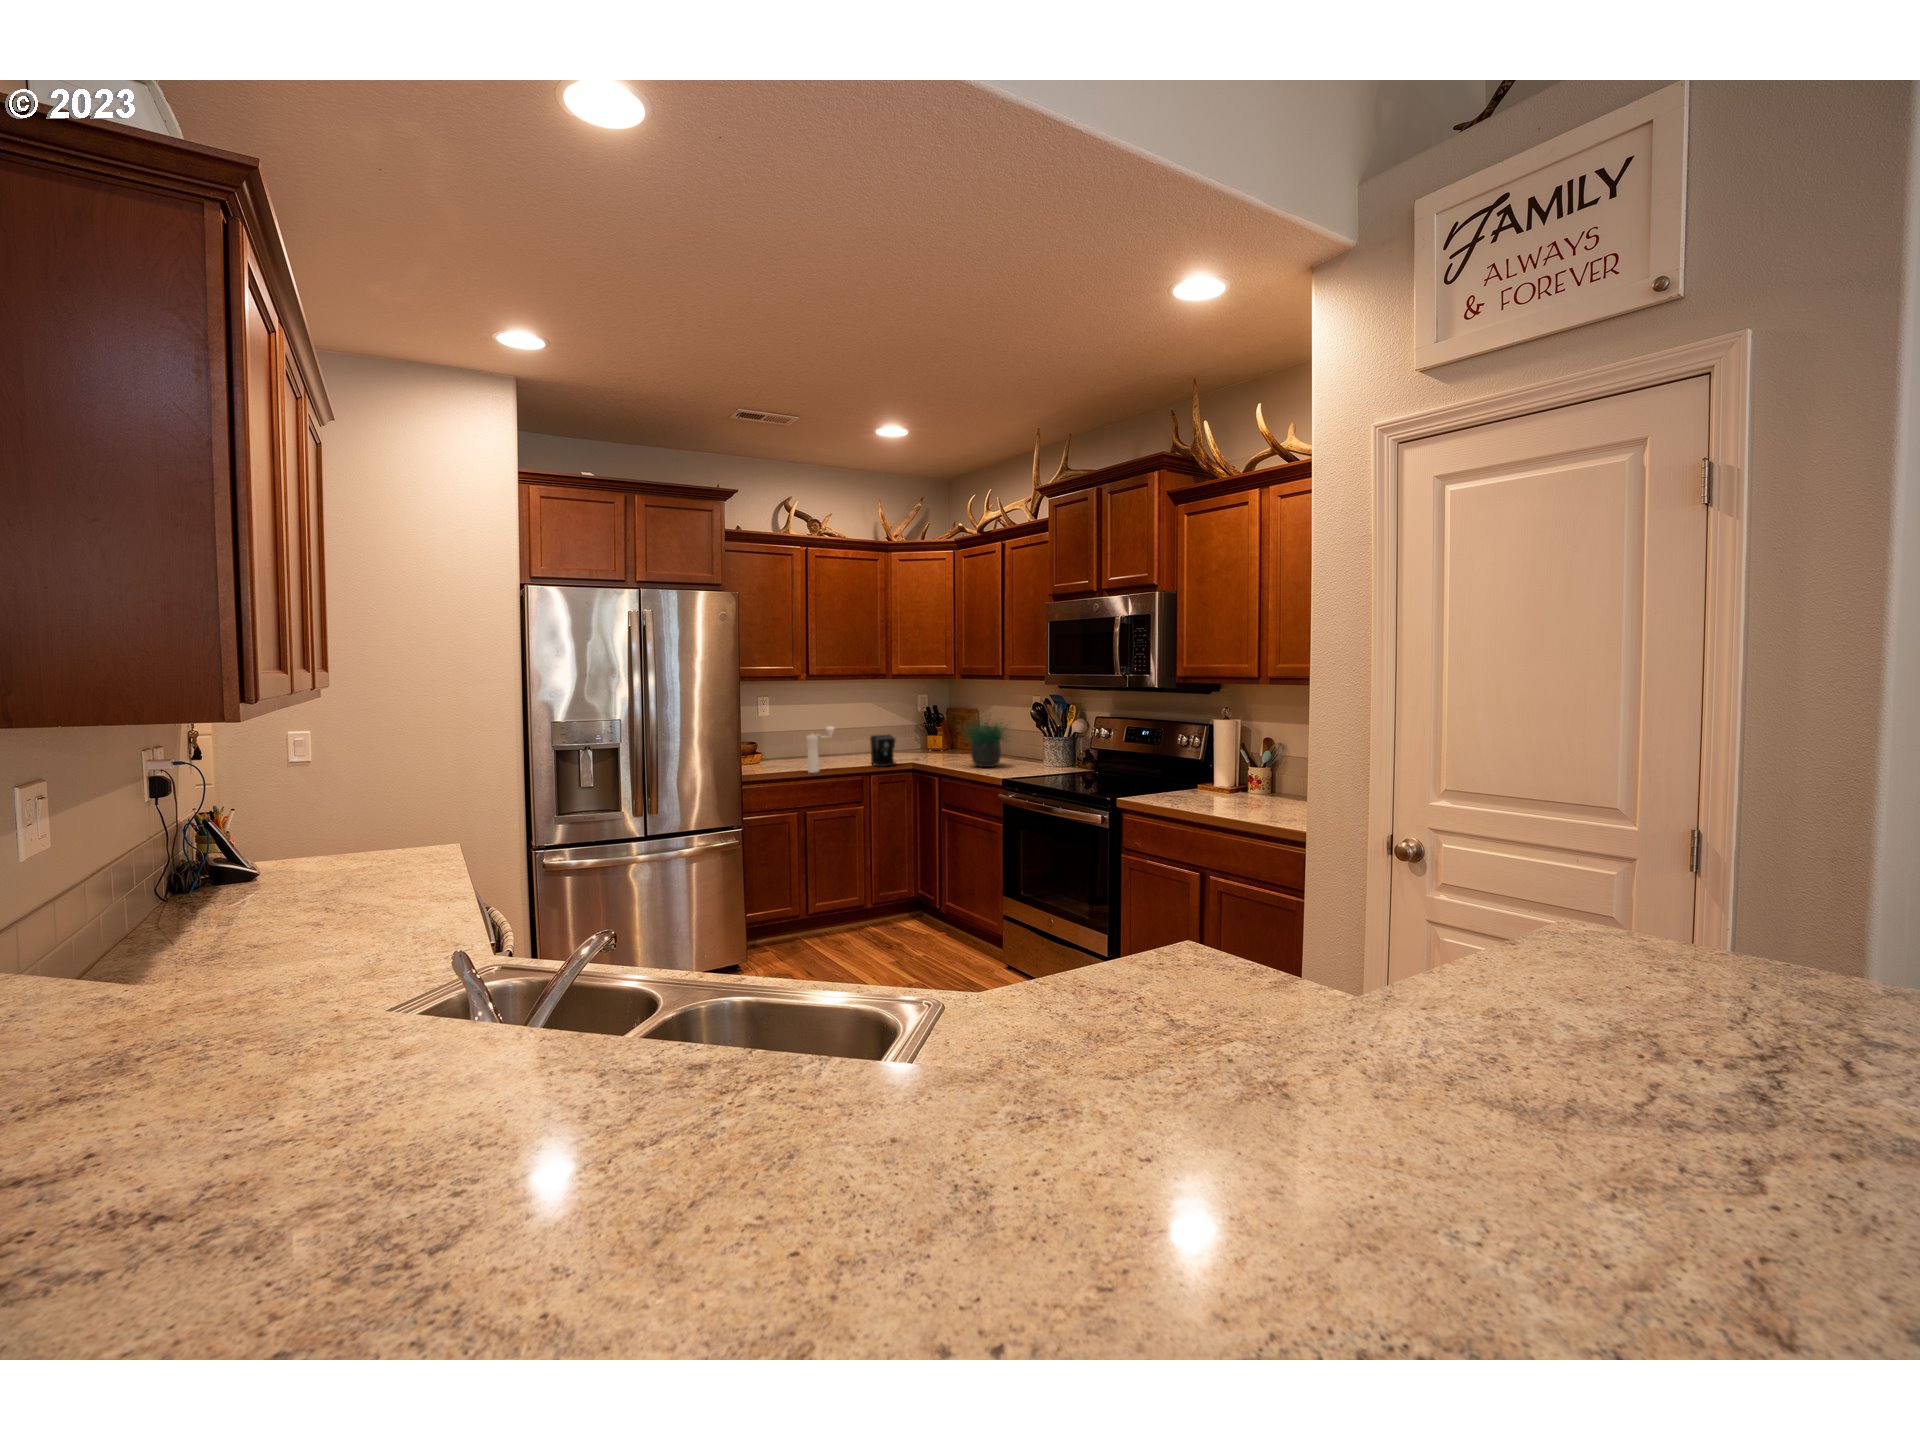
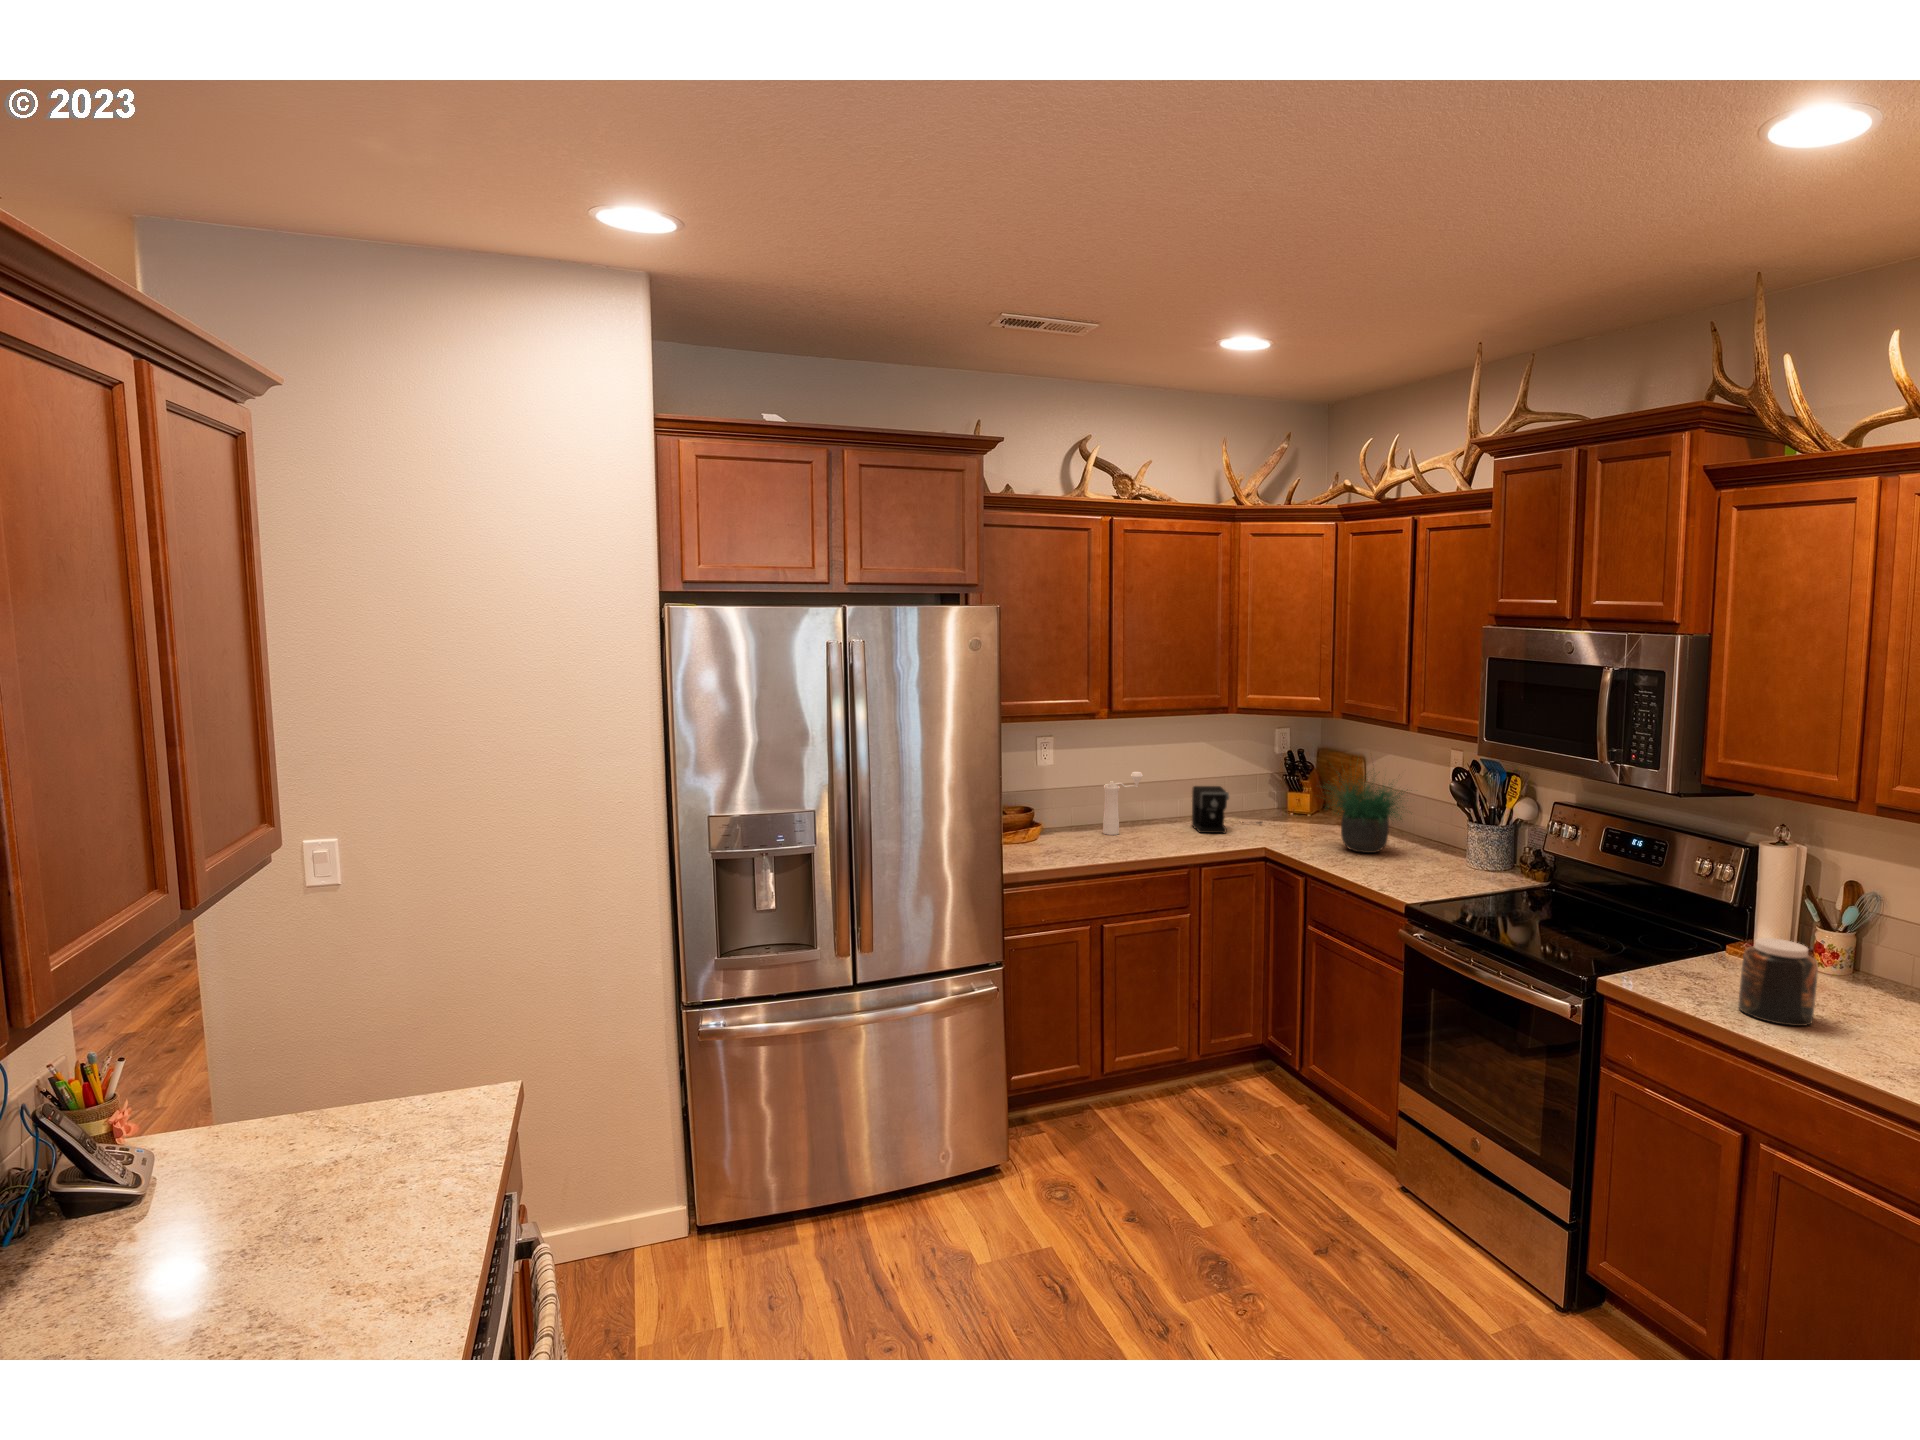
jar: none [1215,766,1254,815] -> present [1738,938,1818,1026]

